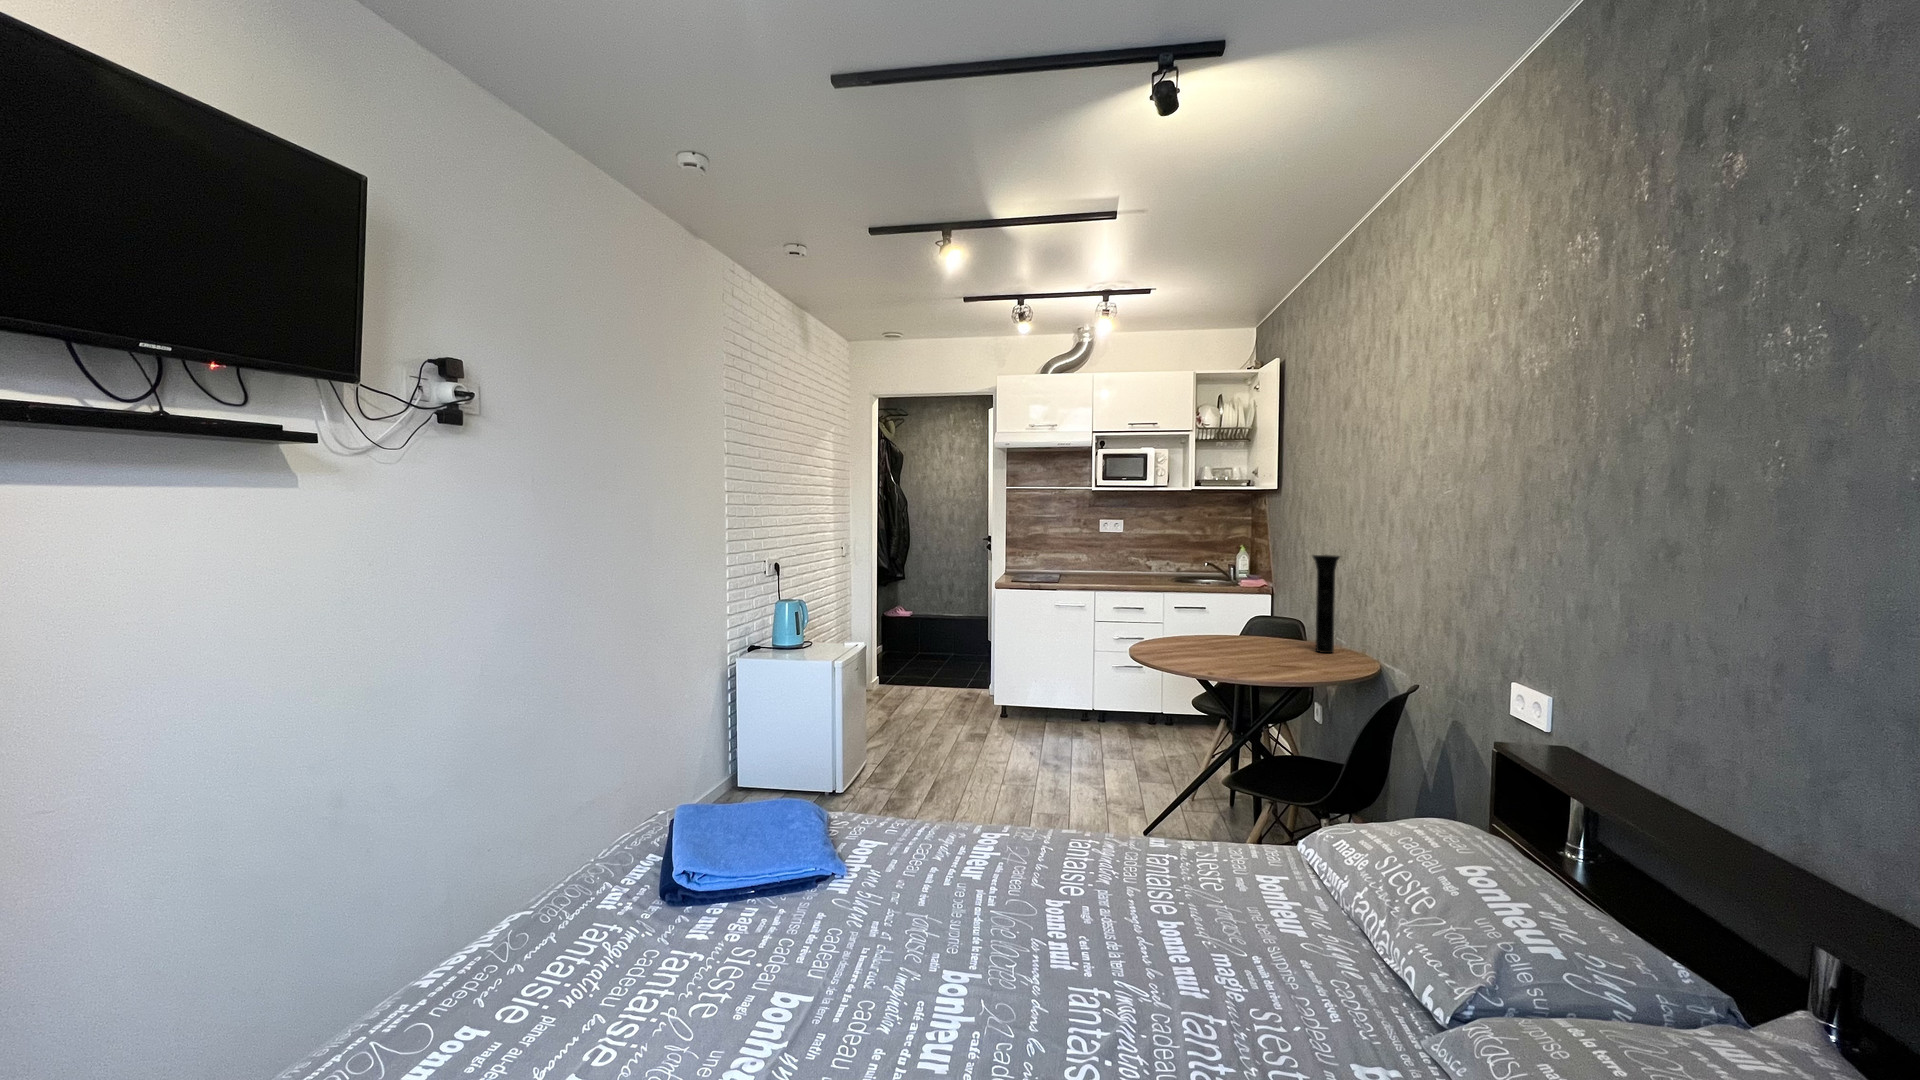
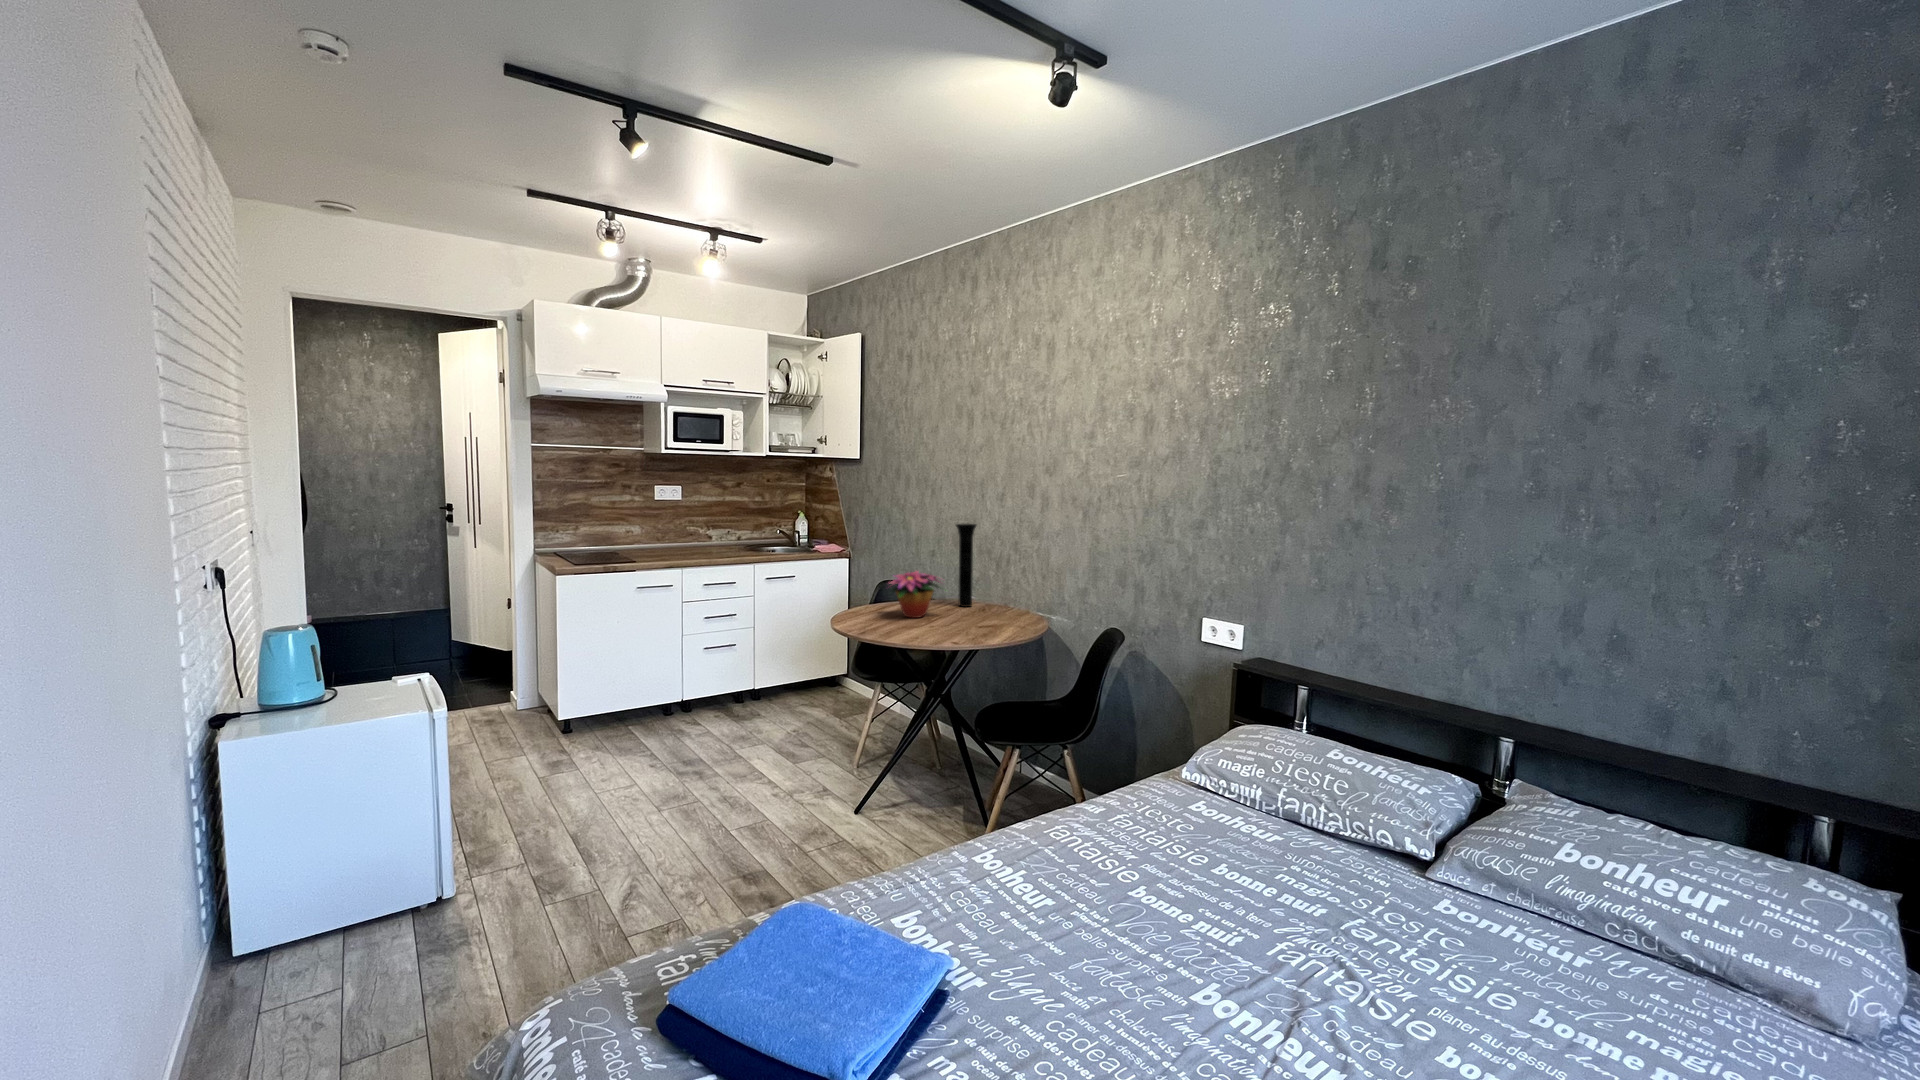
flower arrangement: none [1204,603,1283,654] -> present [889,571,940,618]

